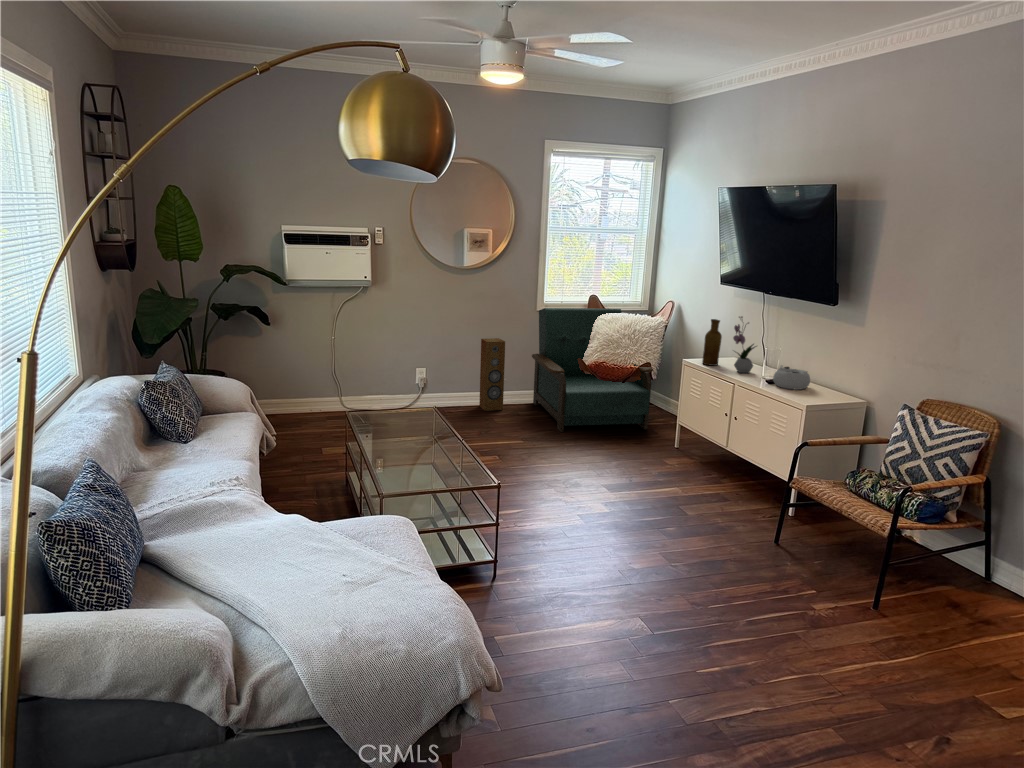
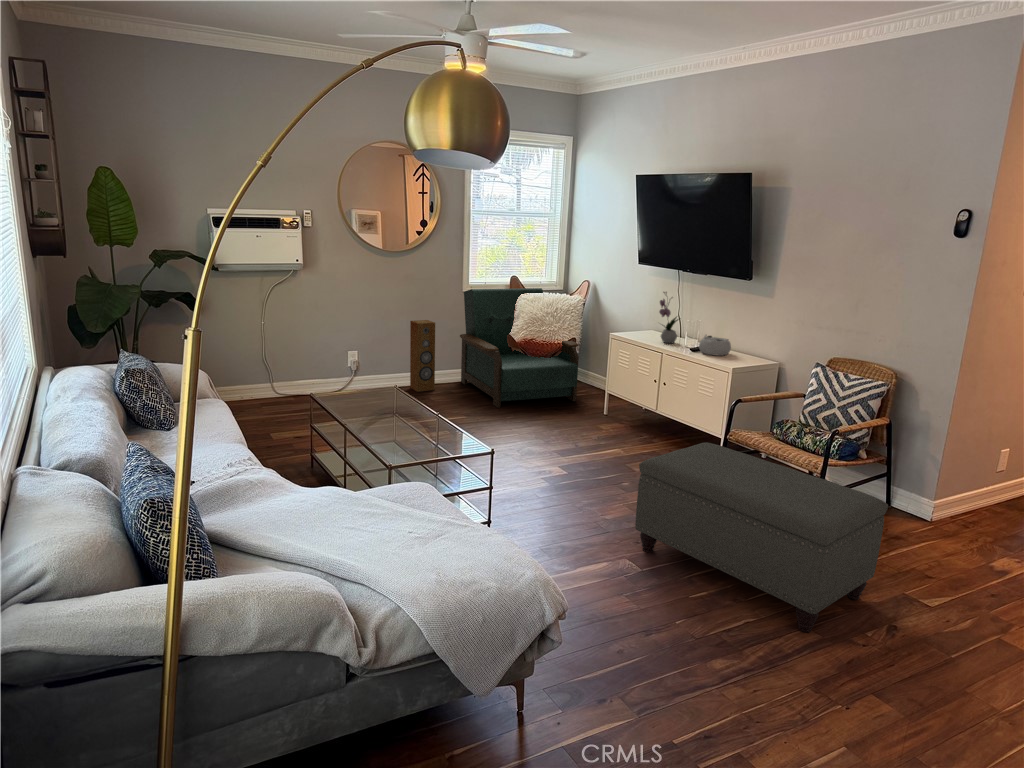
vase: present [702,319,722,366] -> none [630,295,646,338]
ottoman: none [655,490,952,734] -> present [635,443,888,632]

